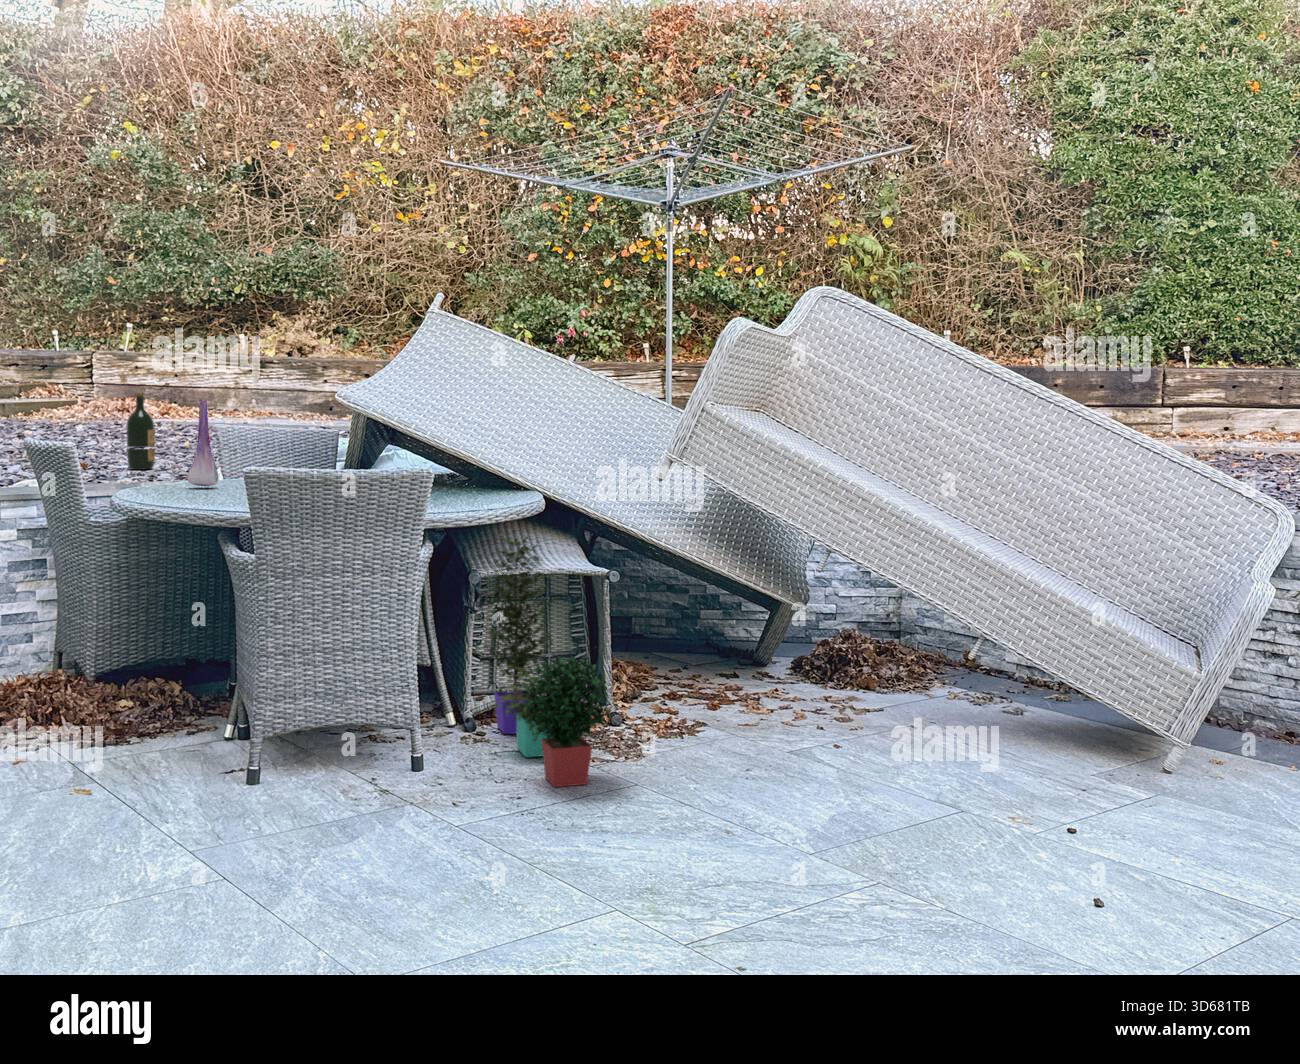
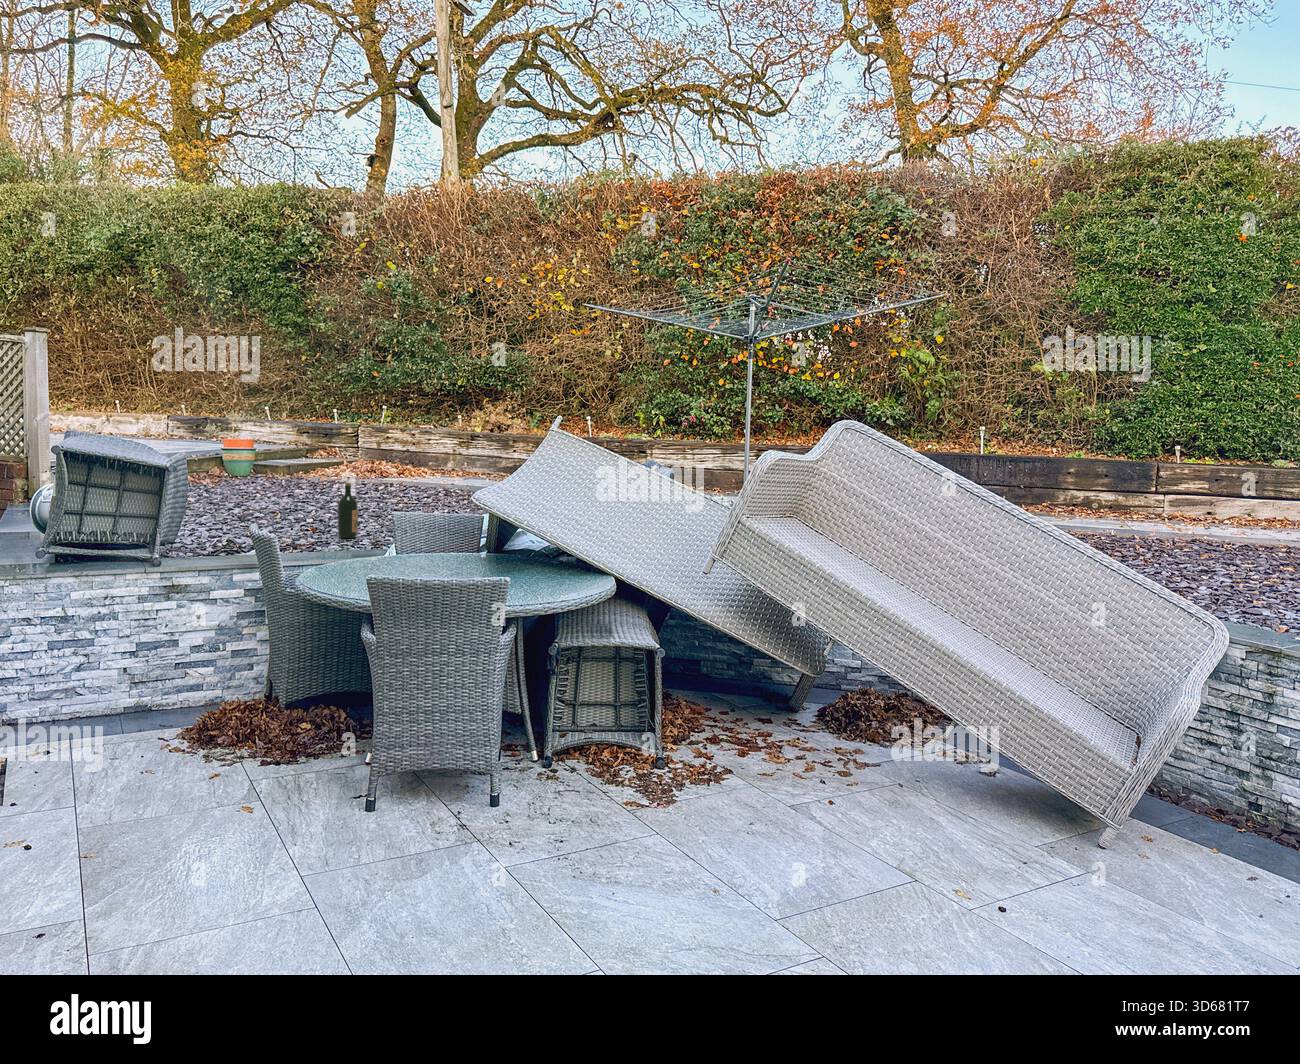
vase: present [187,400,218,486] -> none [360,499,385,565]
potted plant: present [483,534,610,787] -> none [559,618,640,832]

